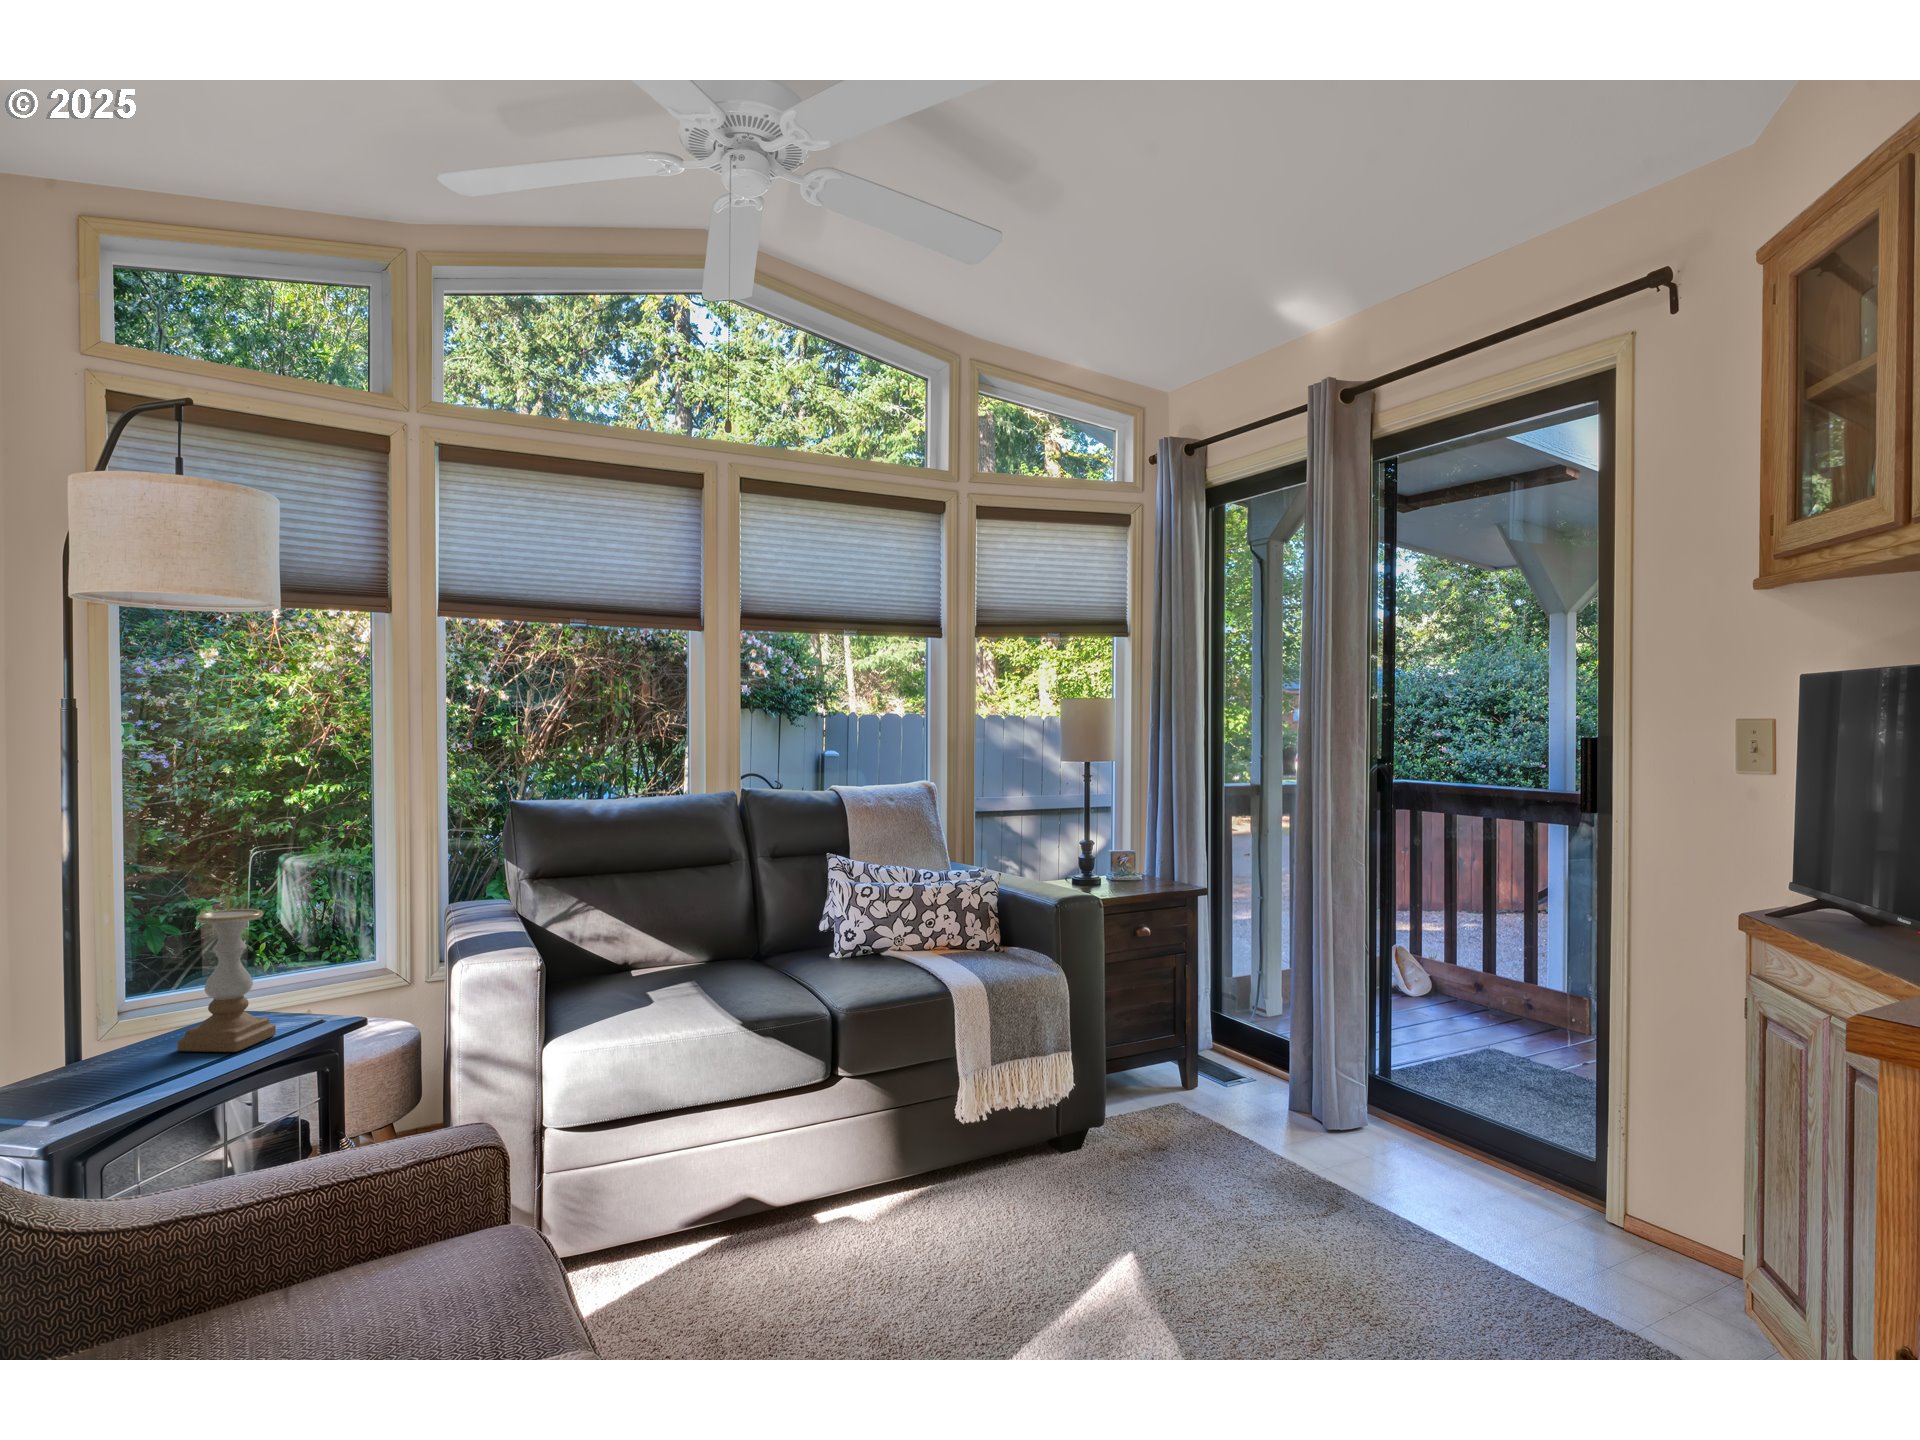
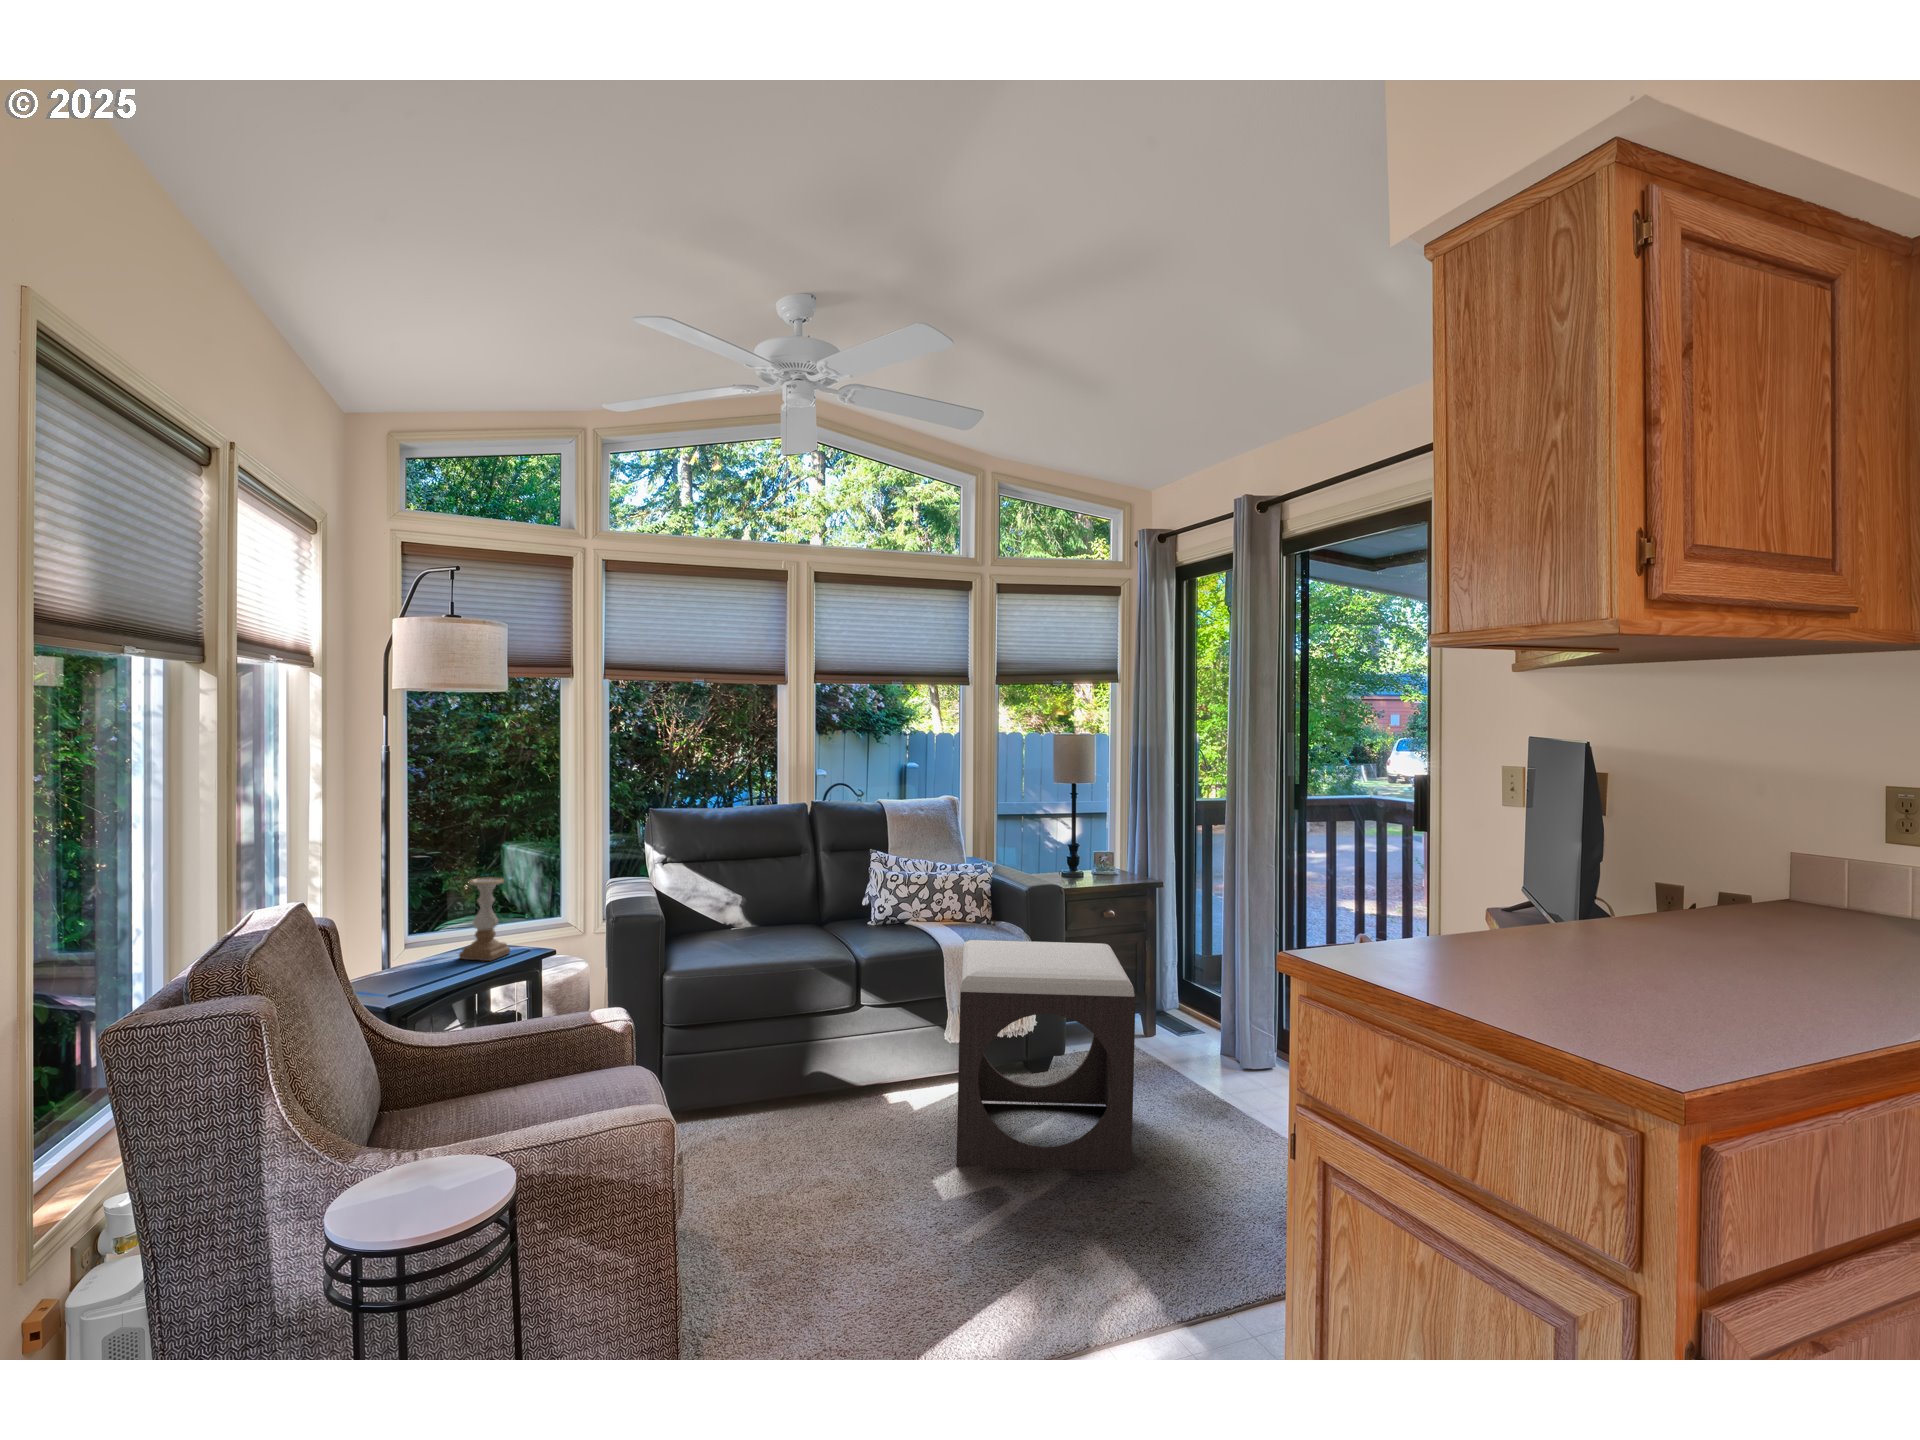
footstool: none [984,975,1282,1335] -> present [956,940,1136,1171]

